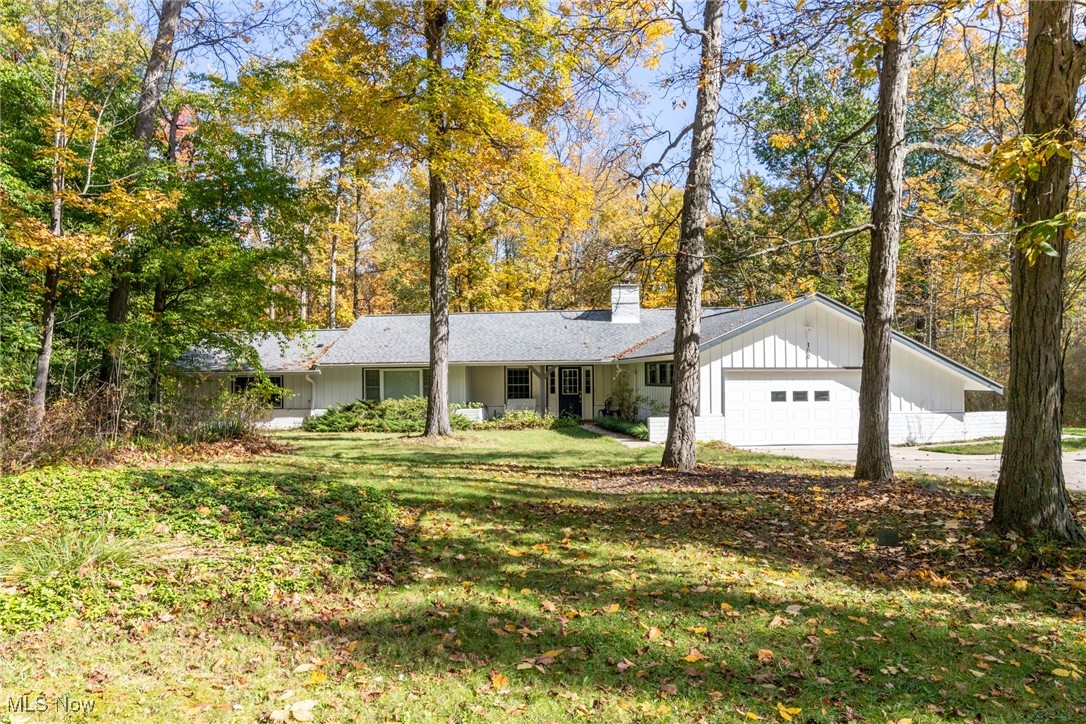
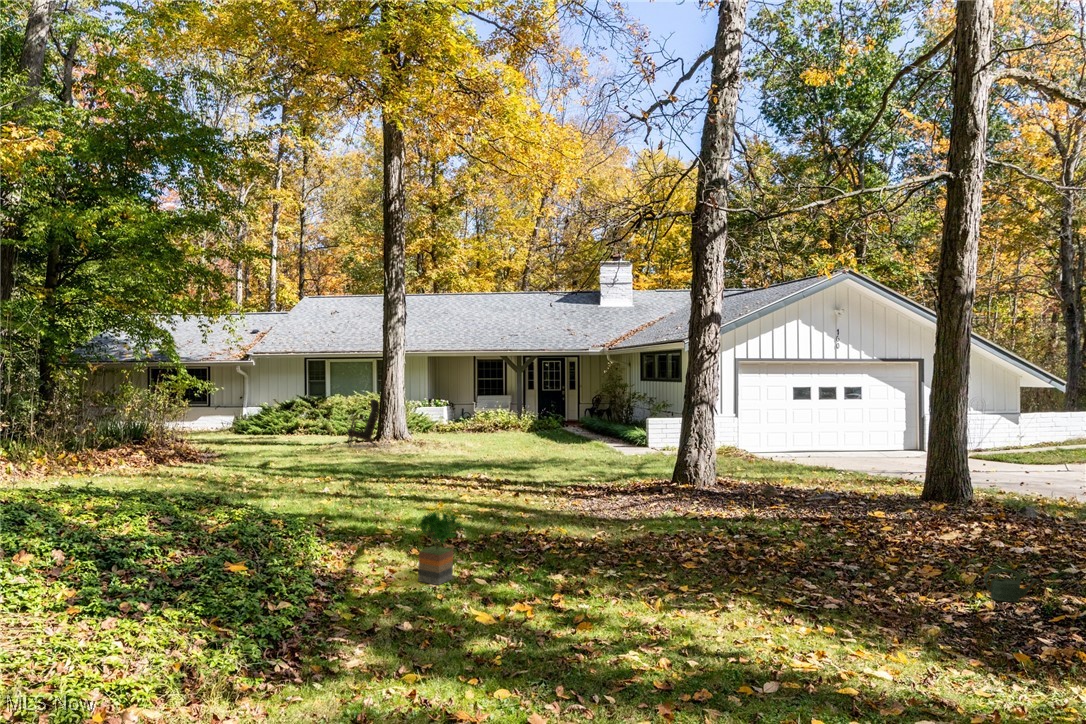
lounge chair: none [400,402,427,442] -> present [347,399,379,447]
potted tree: none [467,482,498,534] -> present [418,513,461,585]

